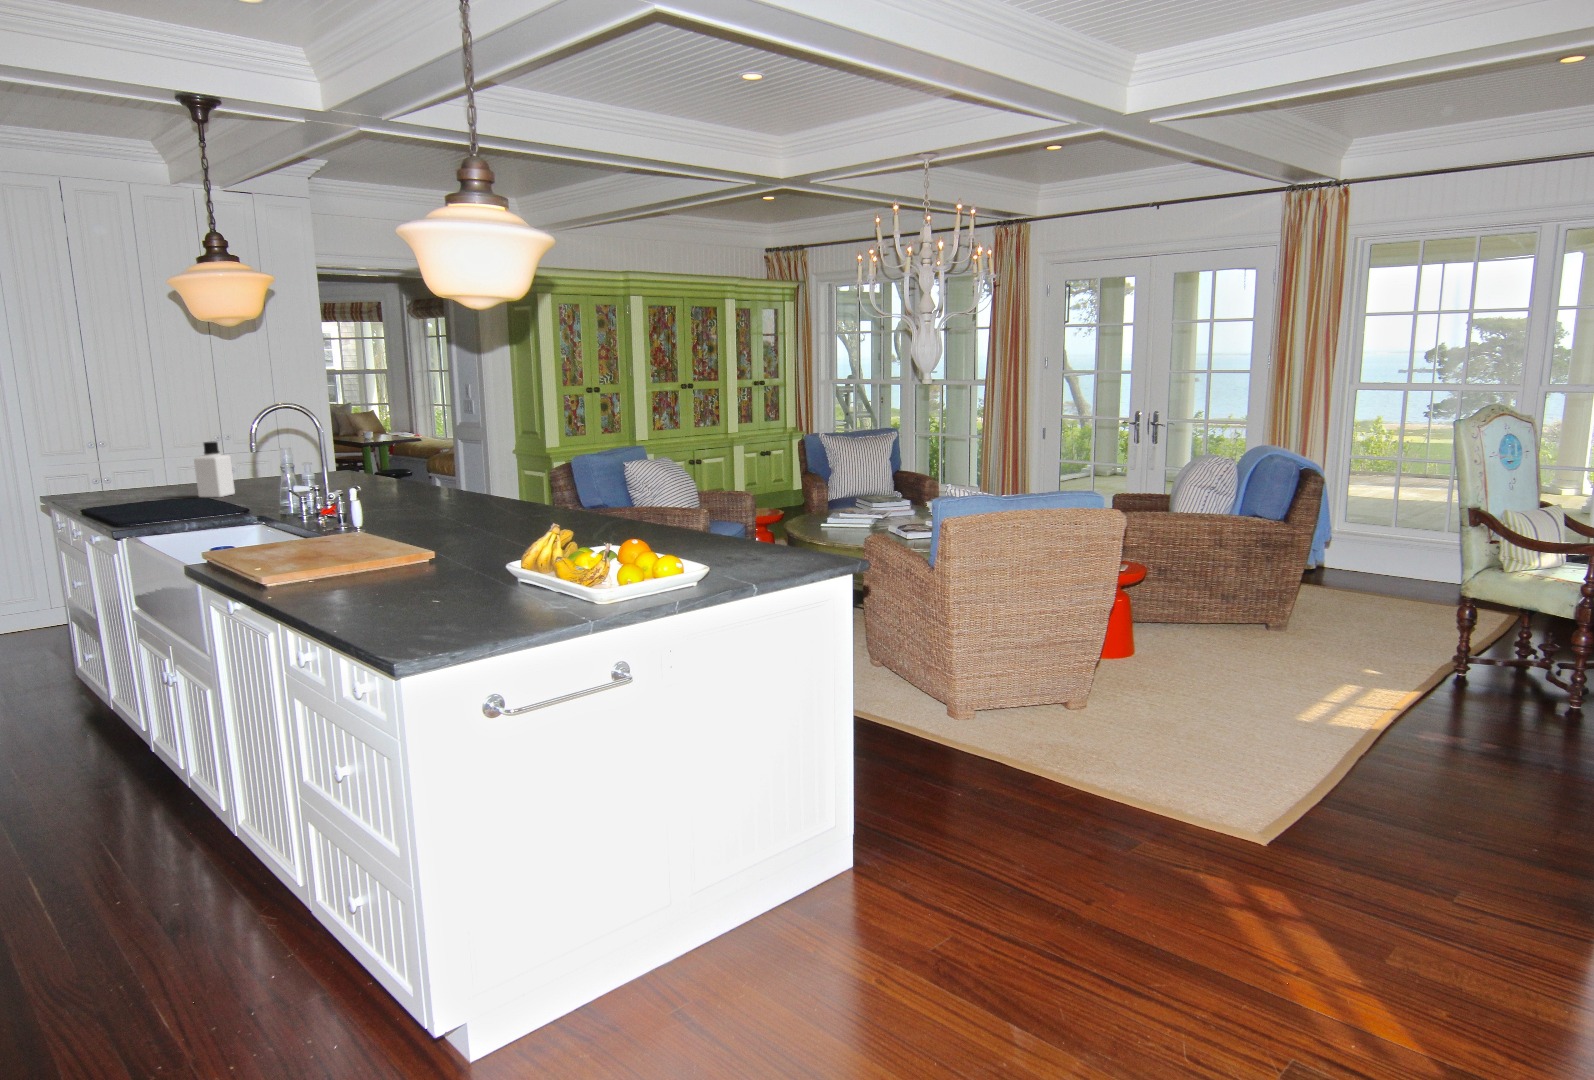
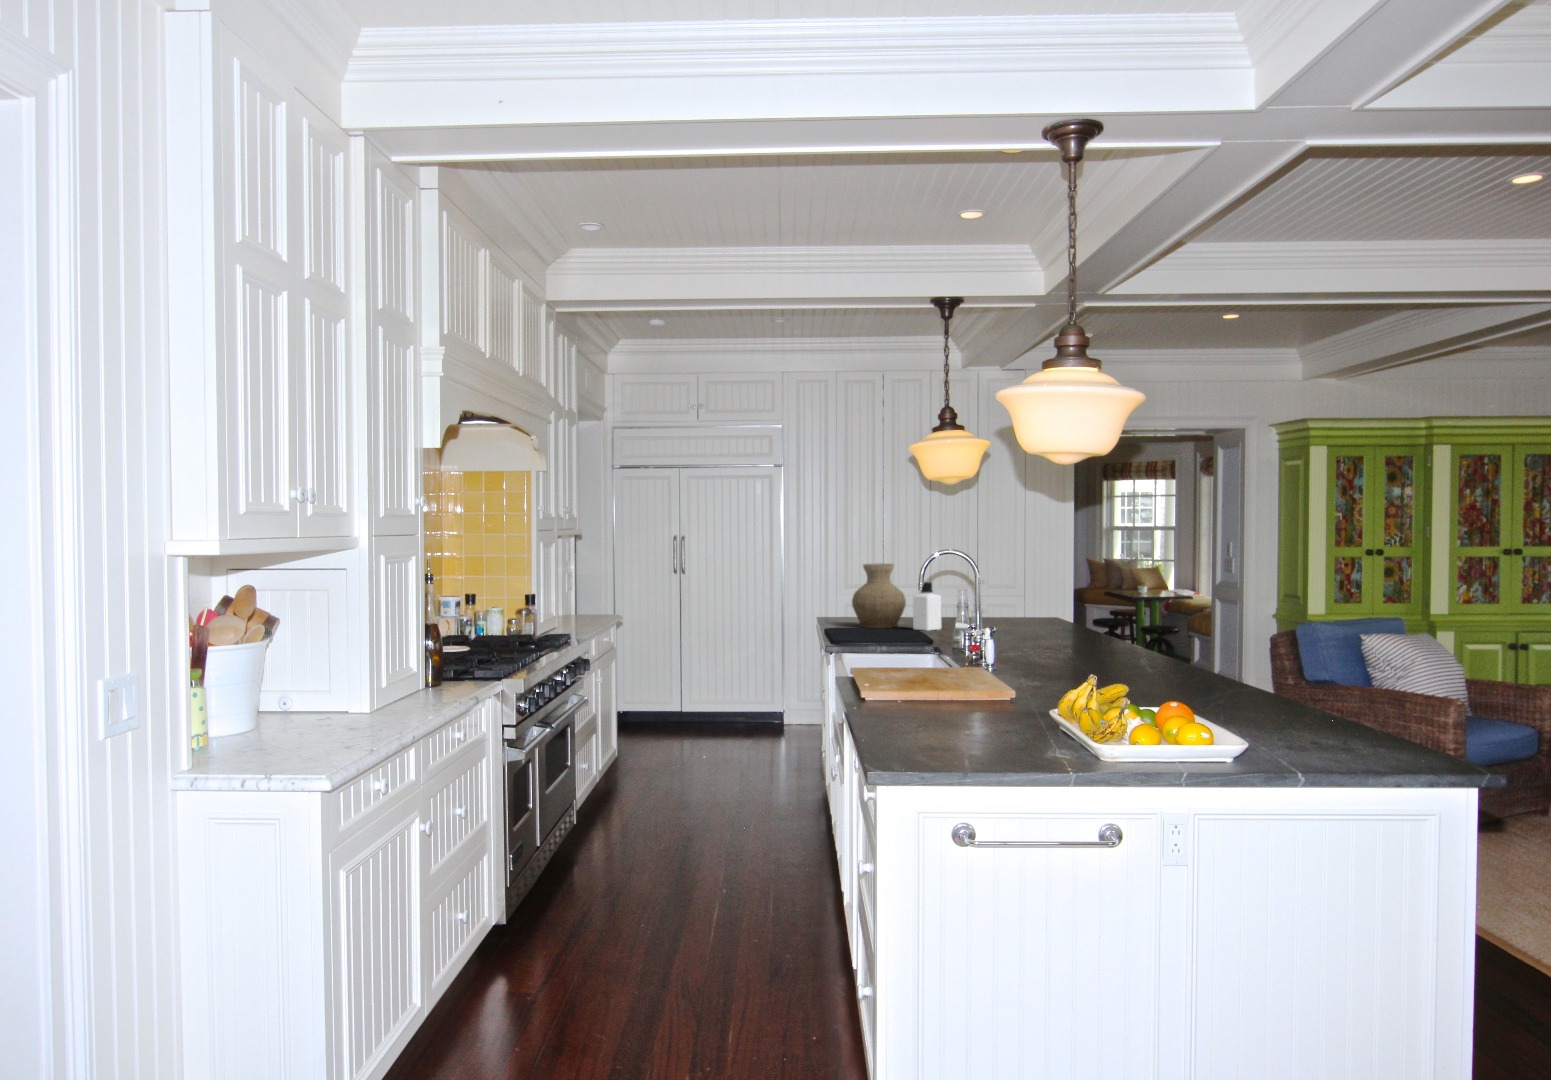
vase: none [102,422,179,501] -> present [852,563,906,628]

